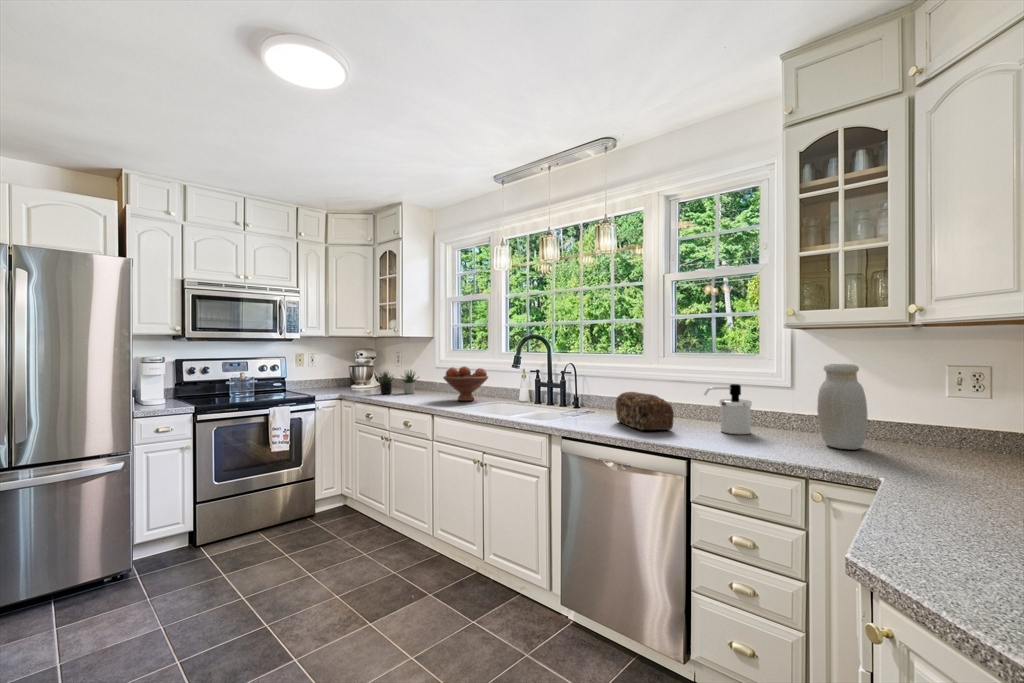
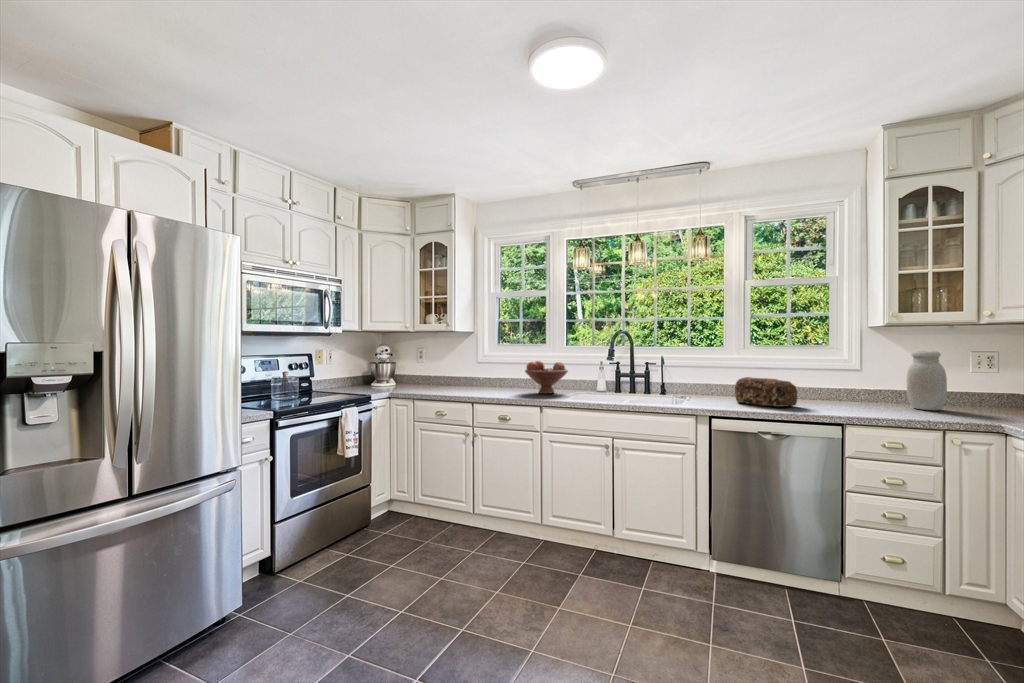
succulent plant: present [379,370,419,394] -> none [428,364,474,391]
soap dispenser: present [704,384,752,434] -> none [819,368,850,406]

